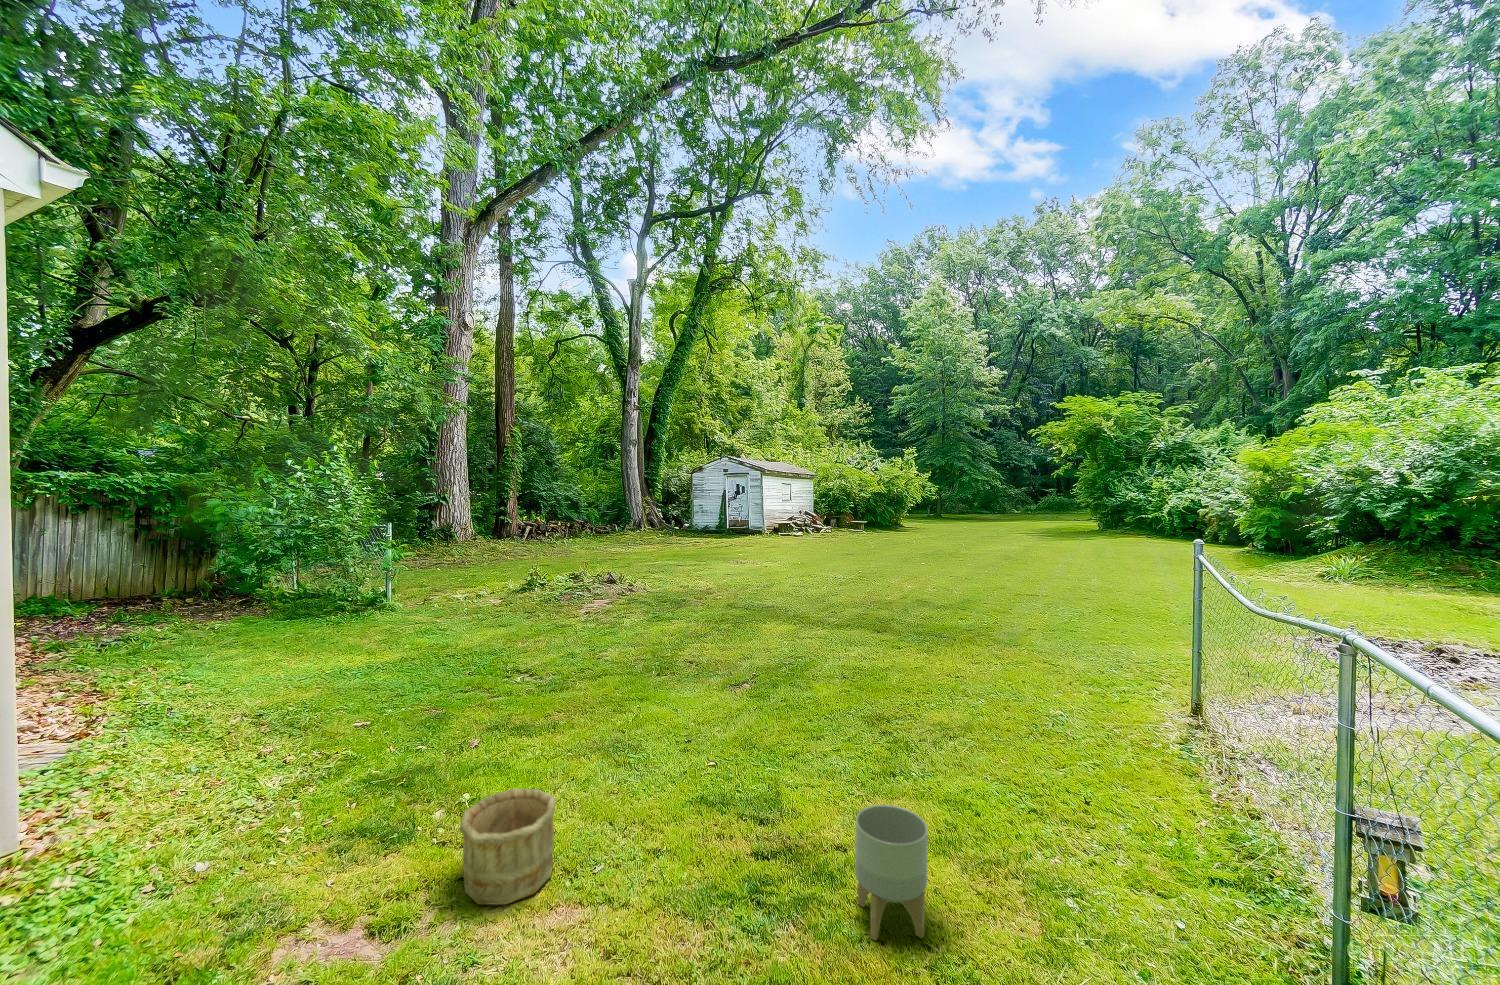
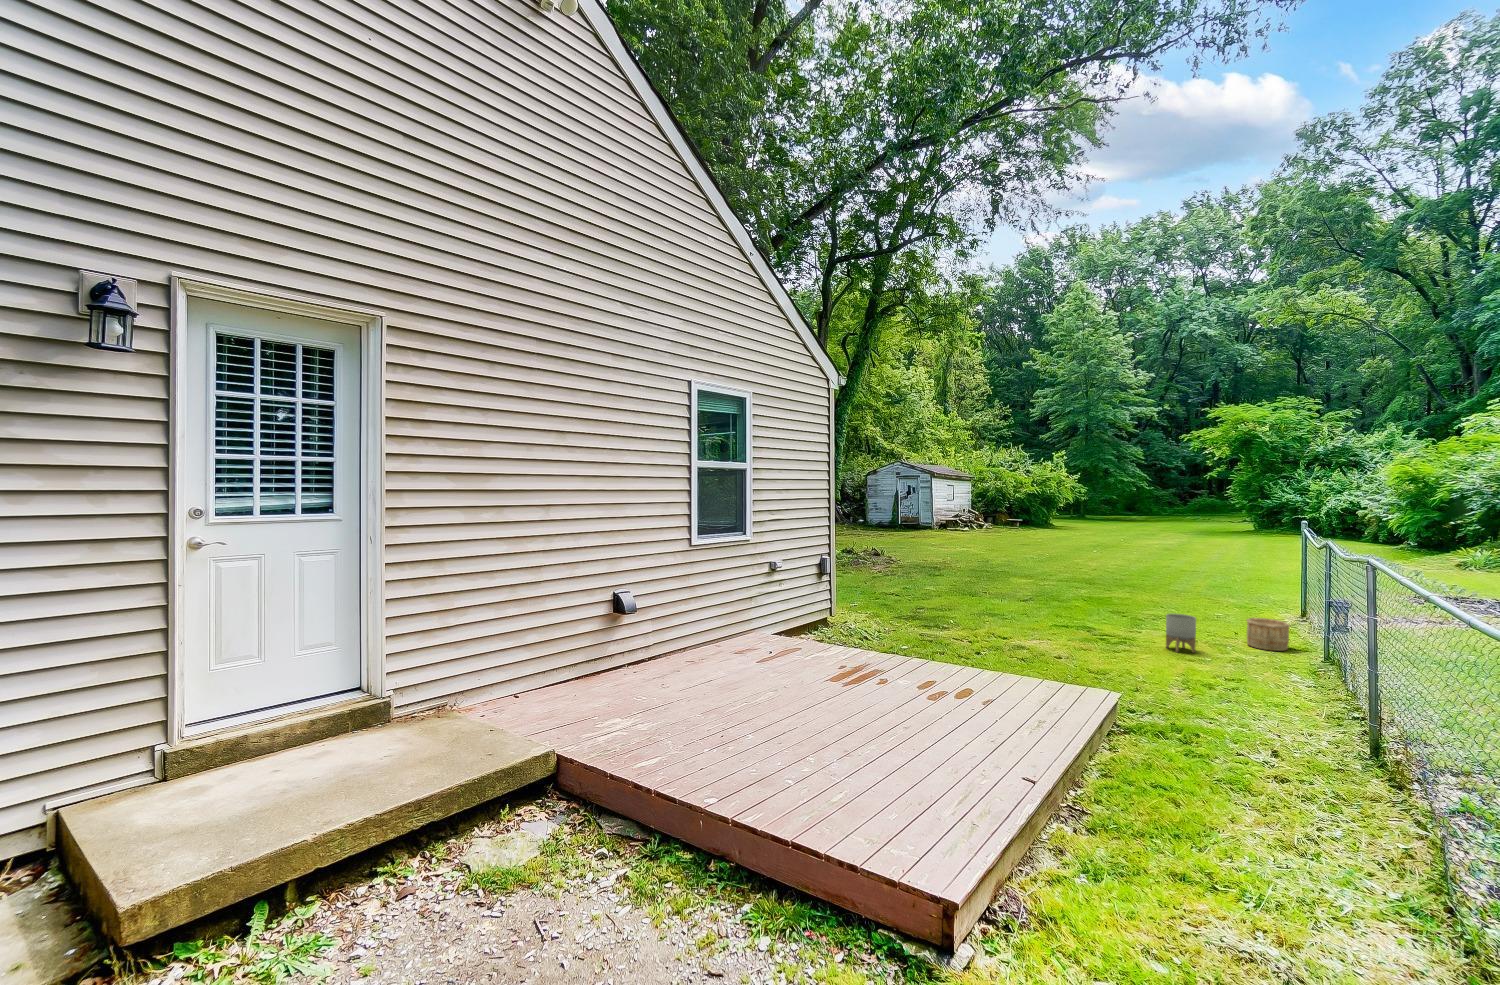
wooden bucket: present [460,789,556,905] -> present [1247,618,1290,651]

